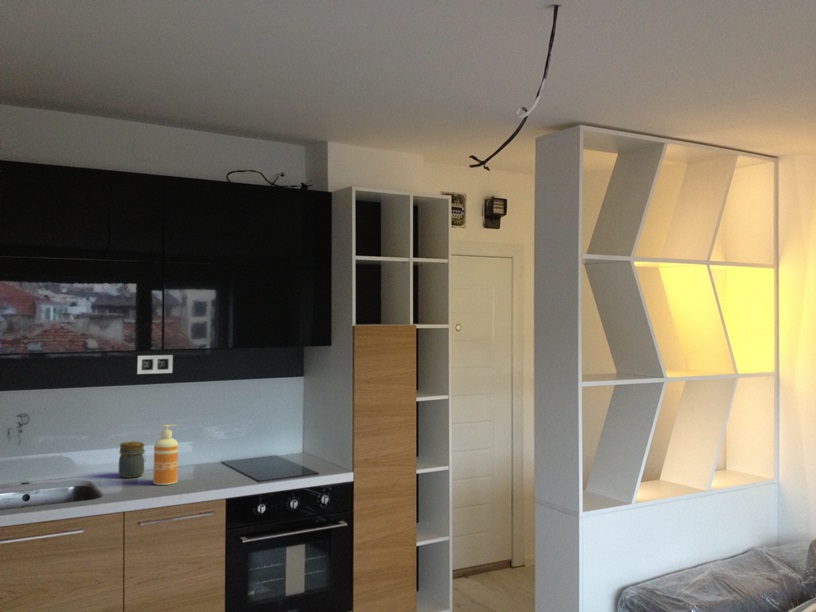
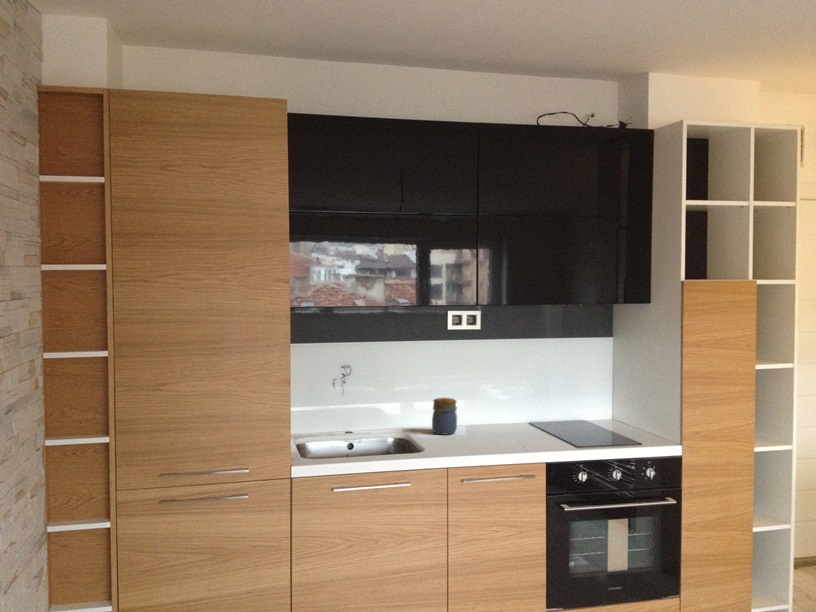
soap dispenser: present [153,425,178,485] -> none [469,382,493,445]

